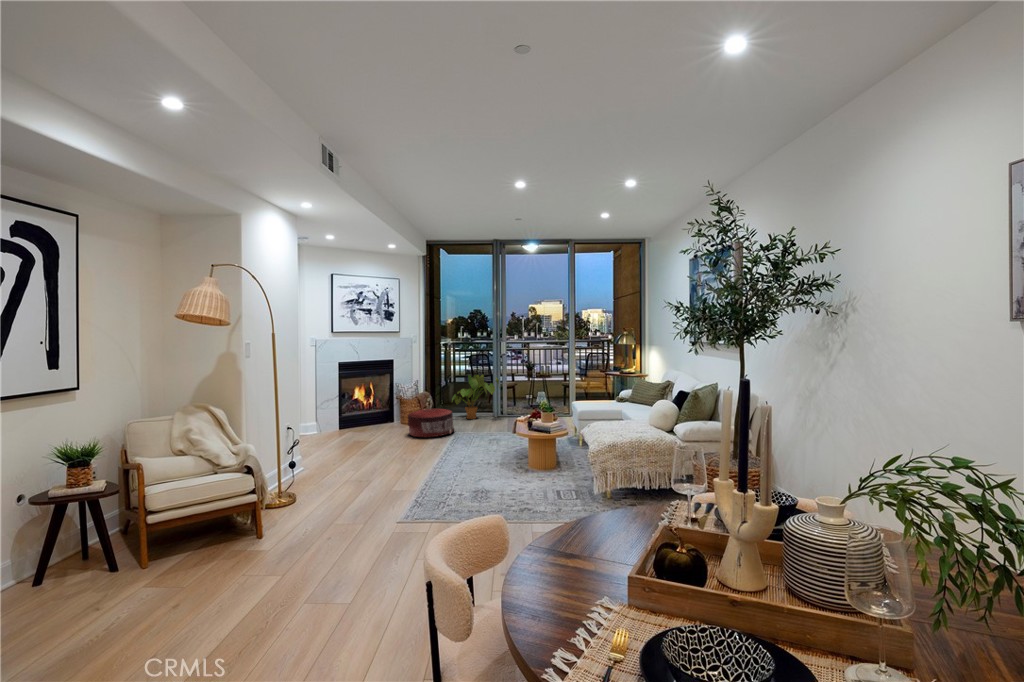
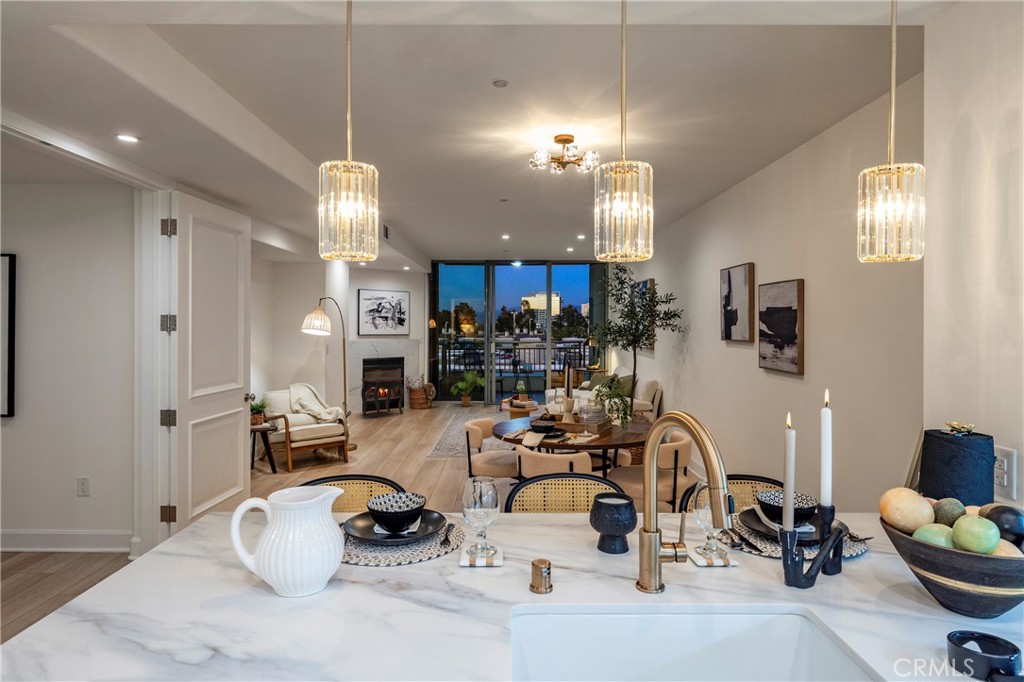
side table: none [335,385,391,438] -> present [361,377,404,417]
pouf: present [408,409,454,437] -> none [418,396,455,417]

